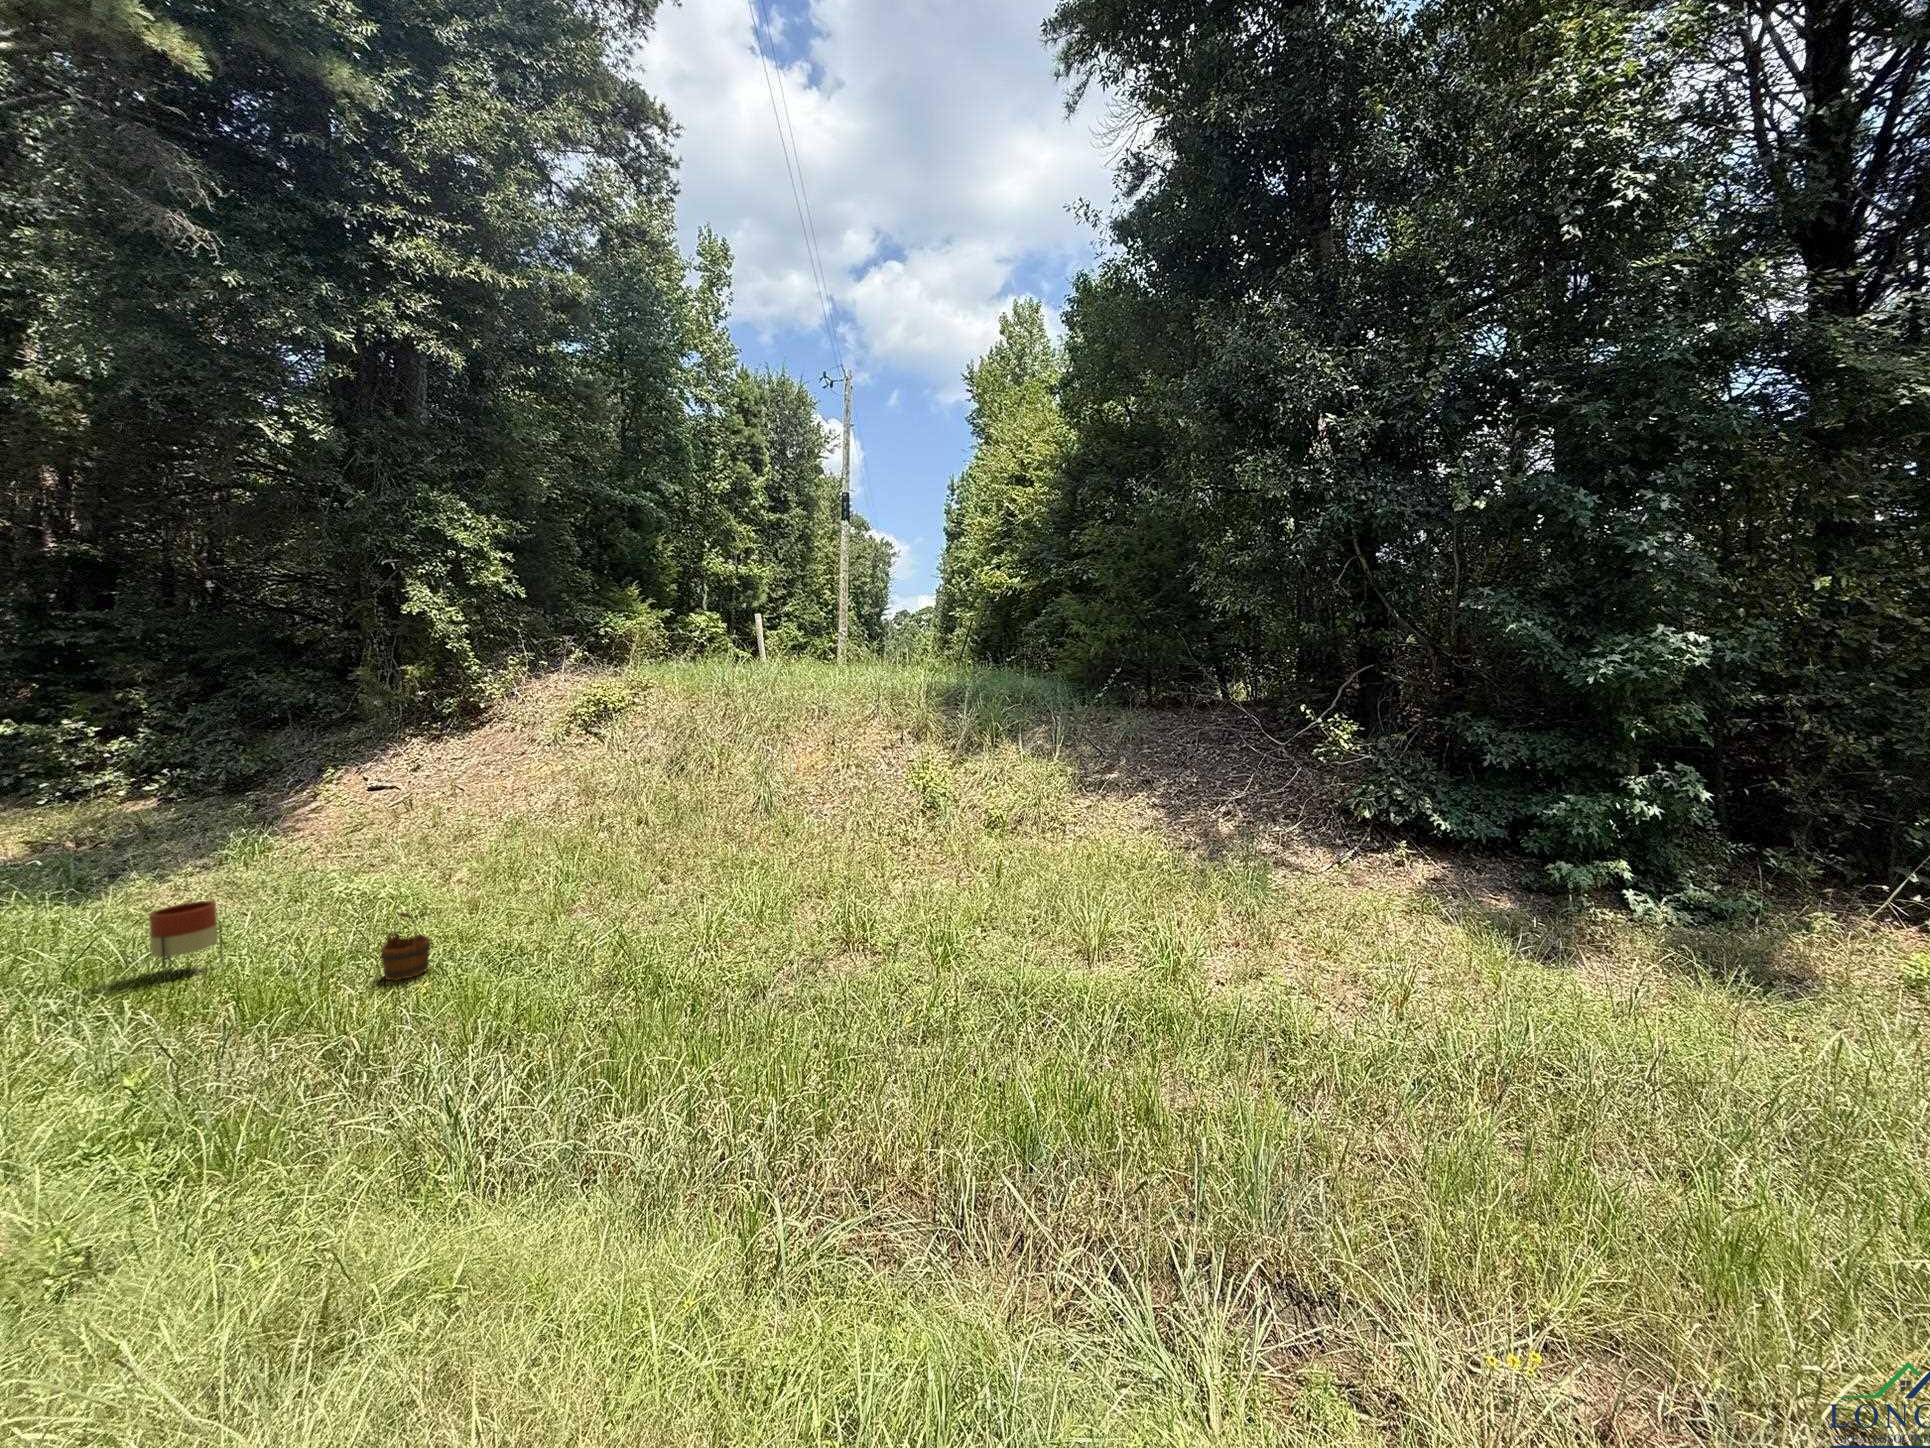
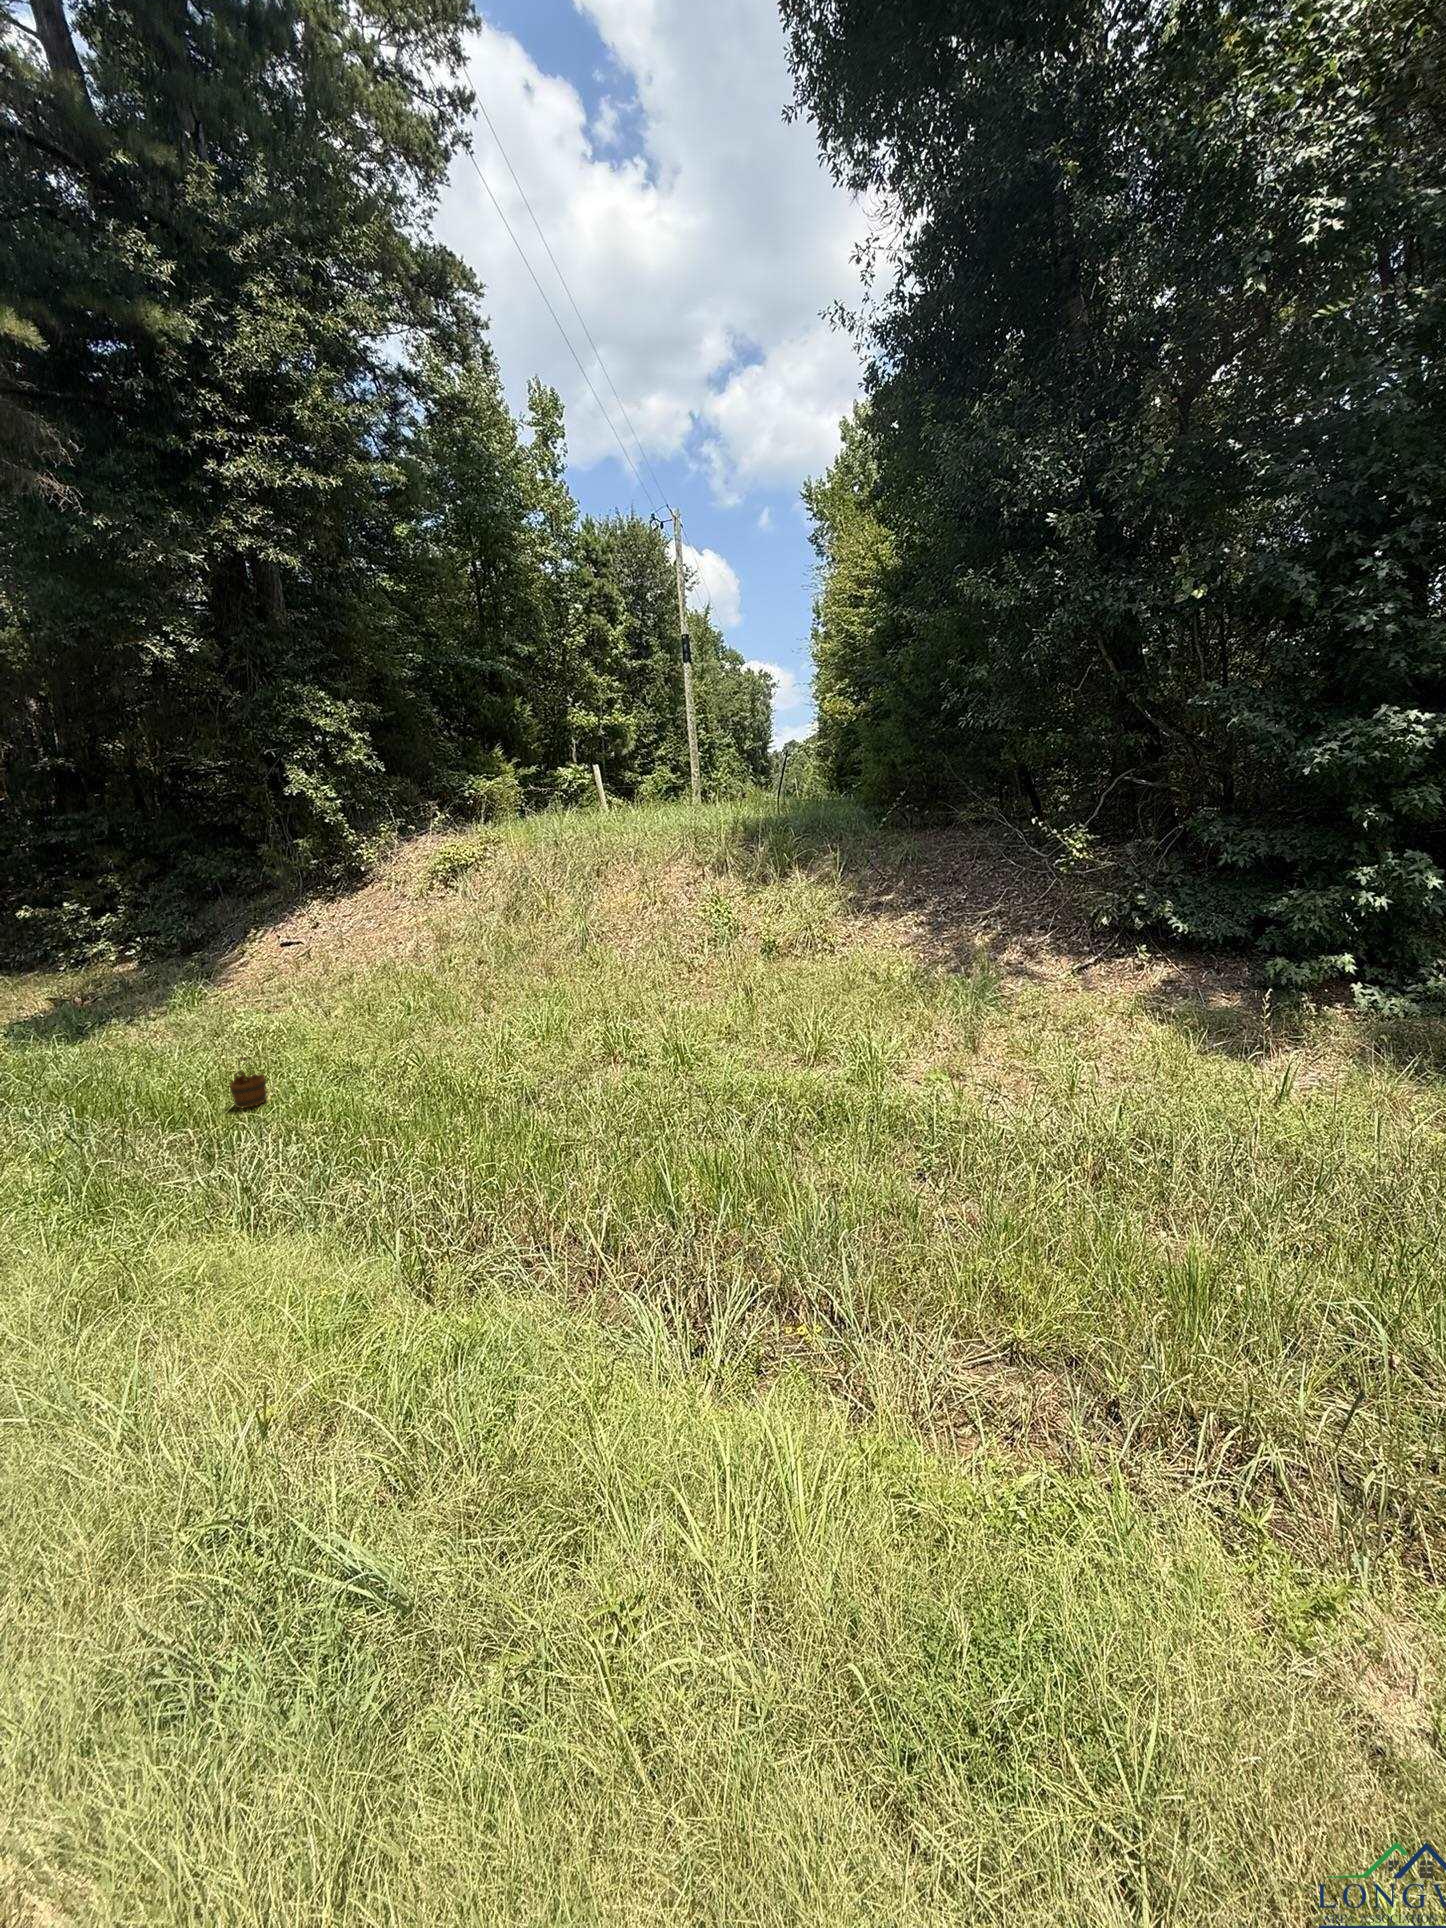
planter: present [149,901,223,981] -> none [82,1044,137,1102]

